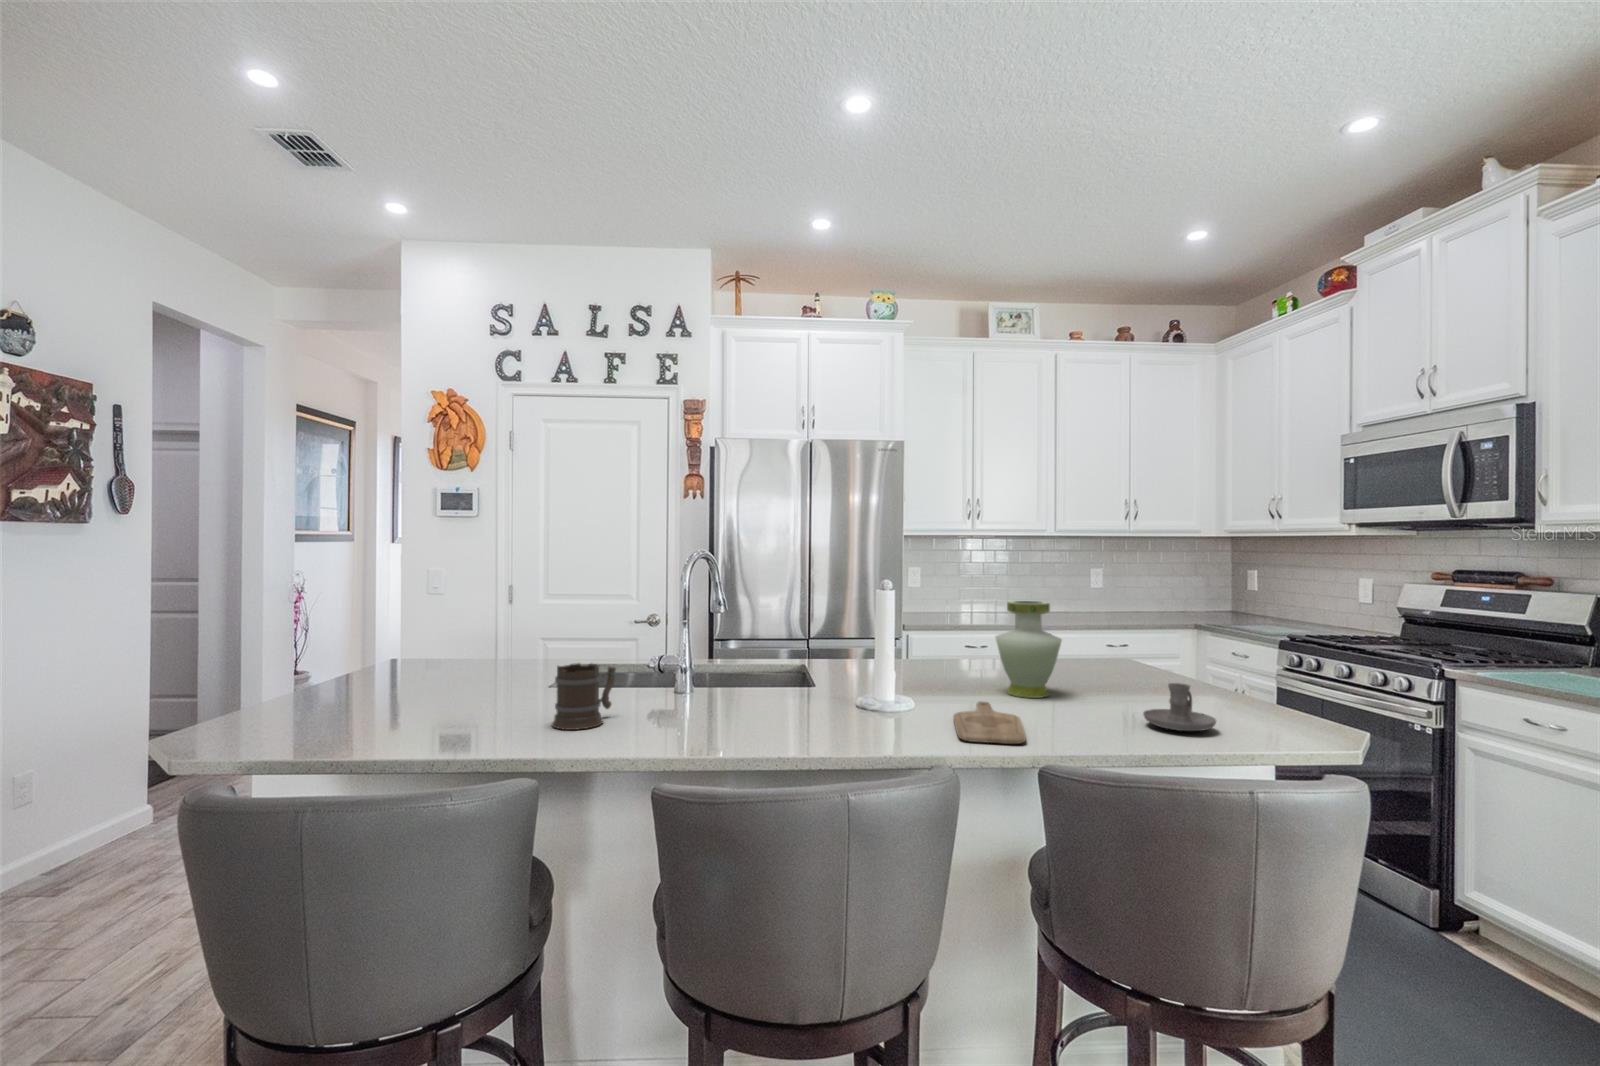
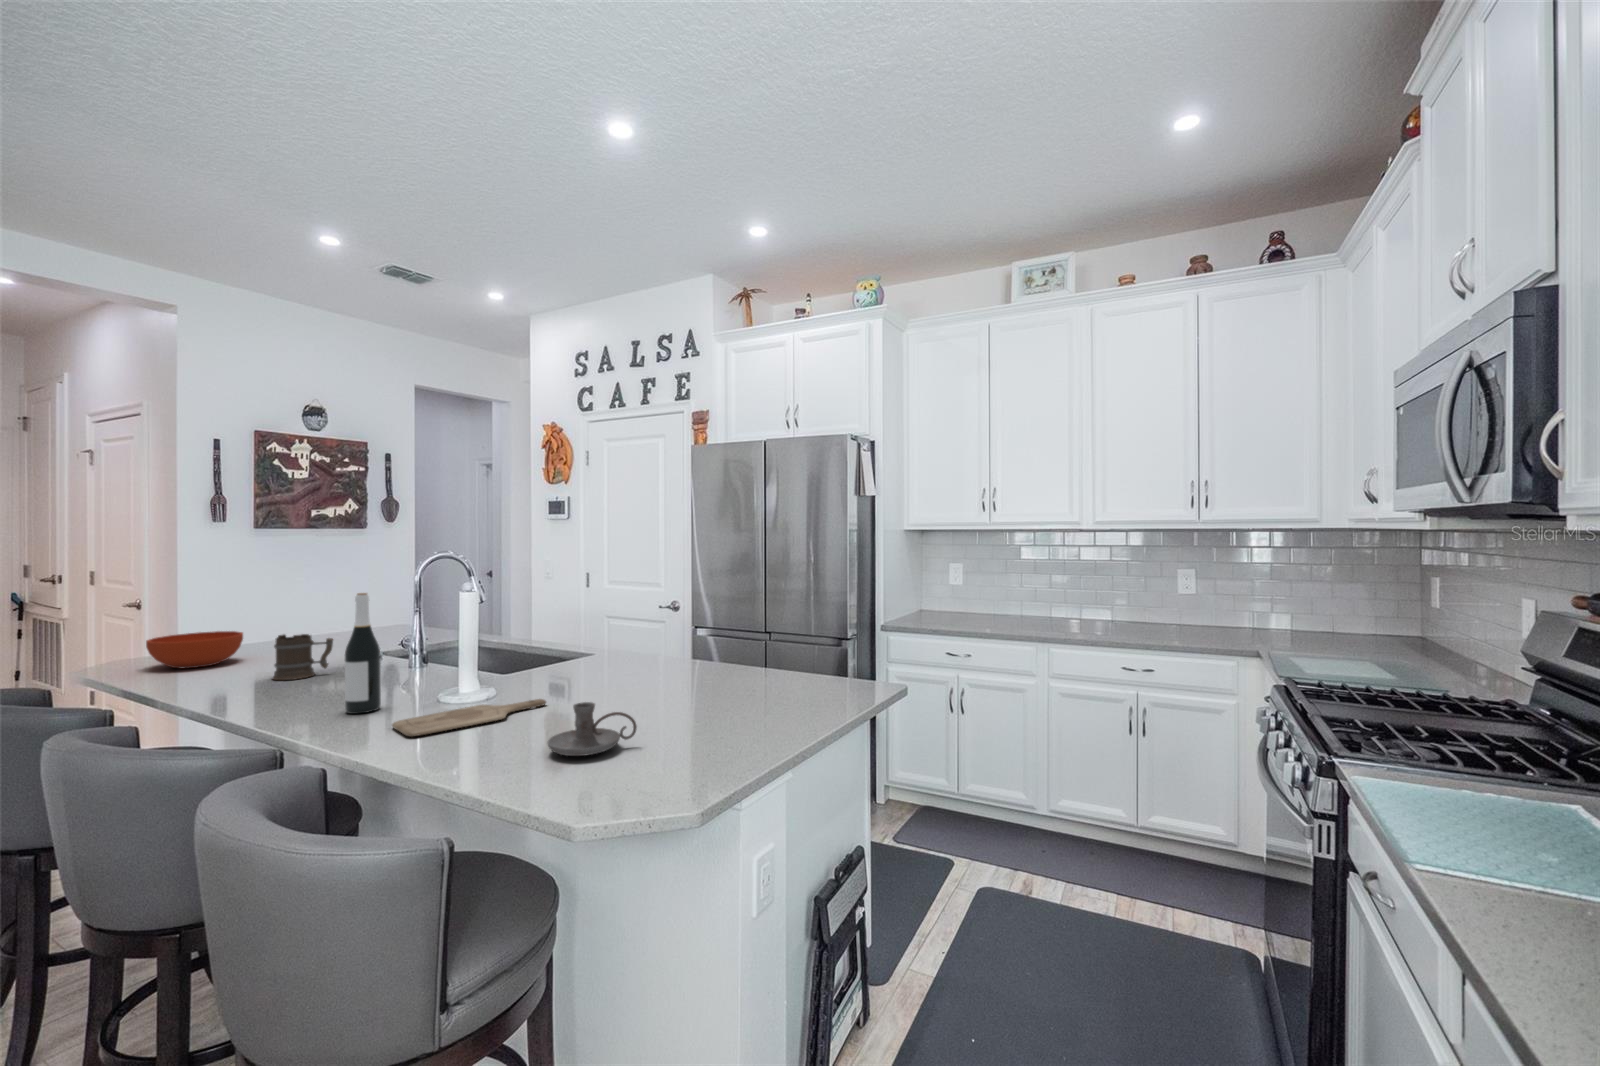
wine bottle: none [836,594,873,740] -> present [345,593,381,714]
vase: present [996,601,1062,698] -> none [603,605,669,704]
bowl: none [257,676,399,740] -> present [146,631,243,669]

